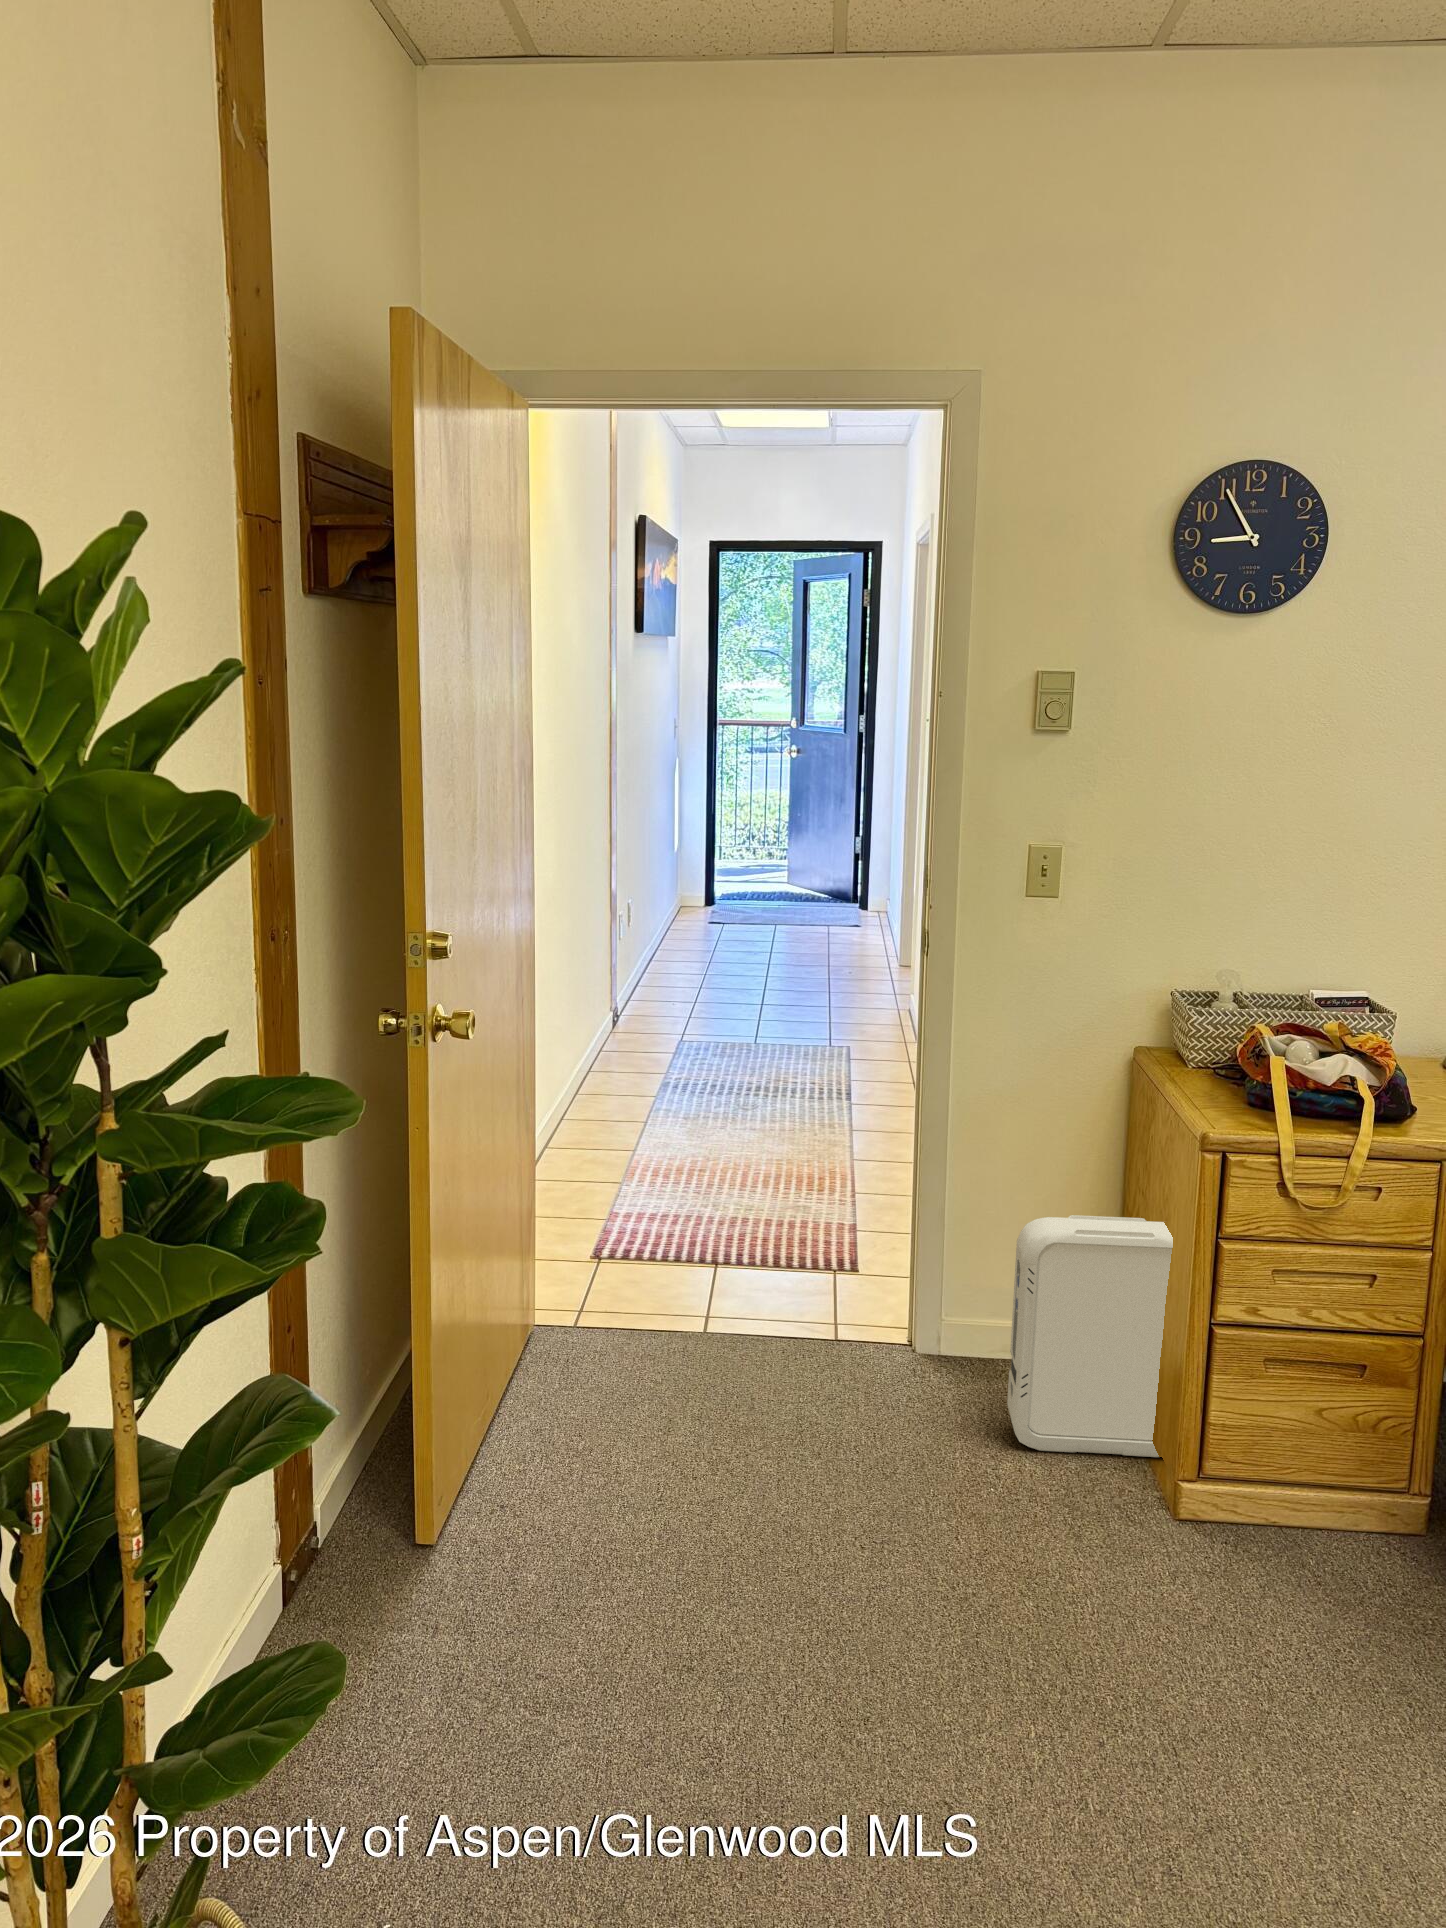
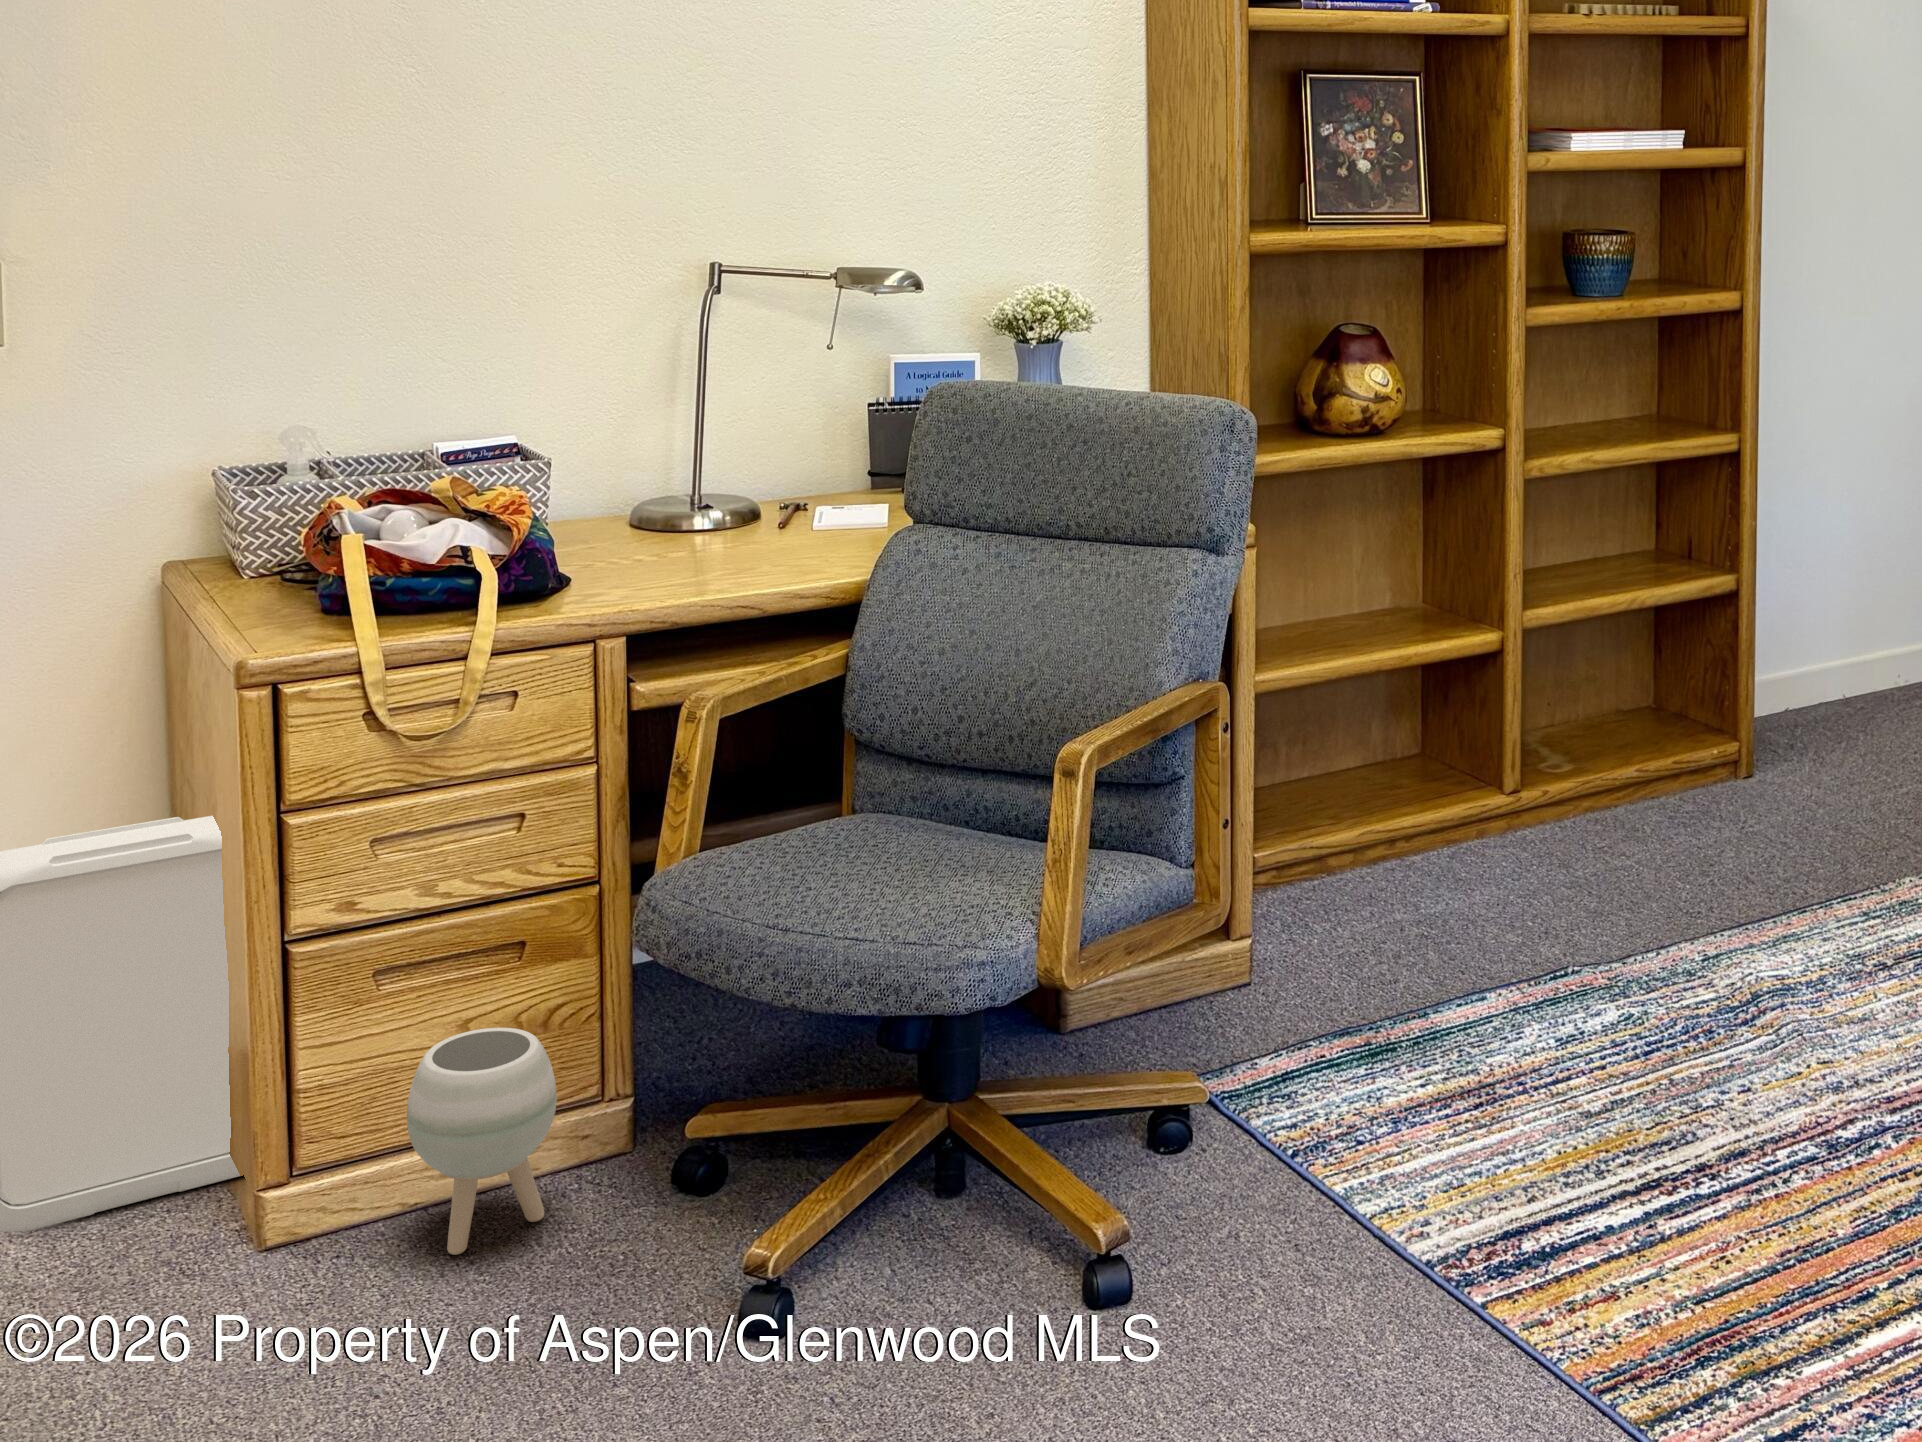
planter: none [1282,1421,1389,1576] -> present [407,1028,557,1255]

